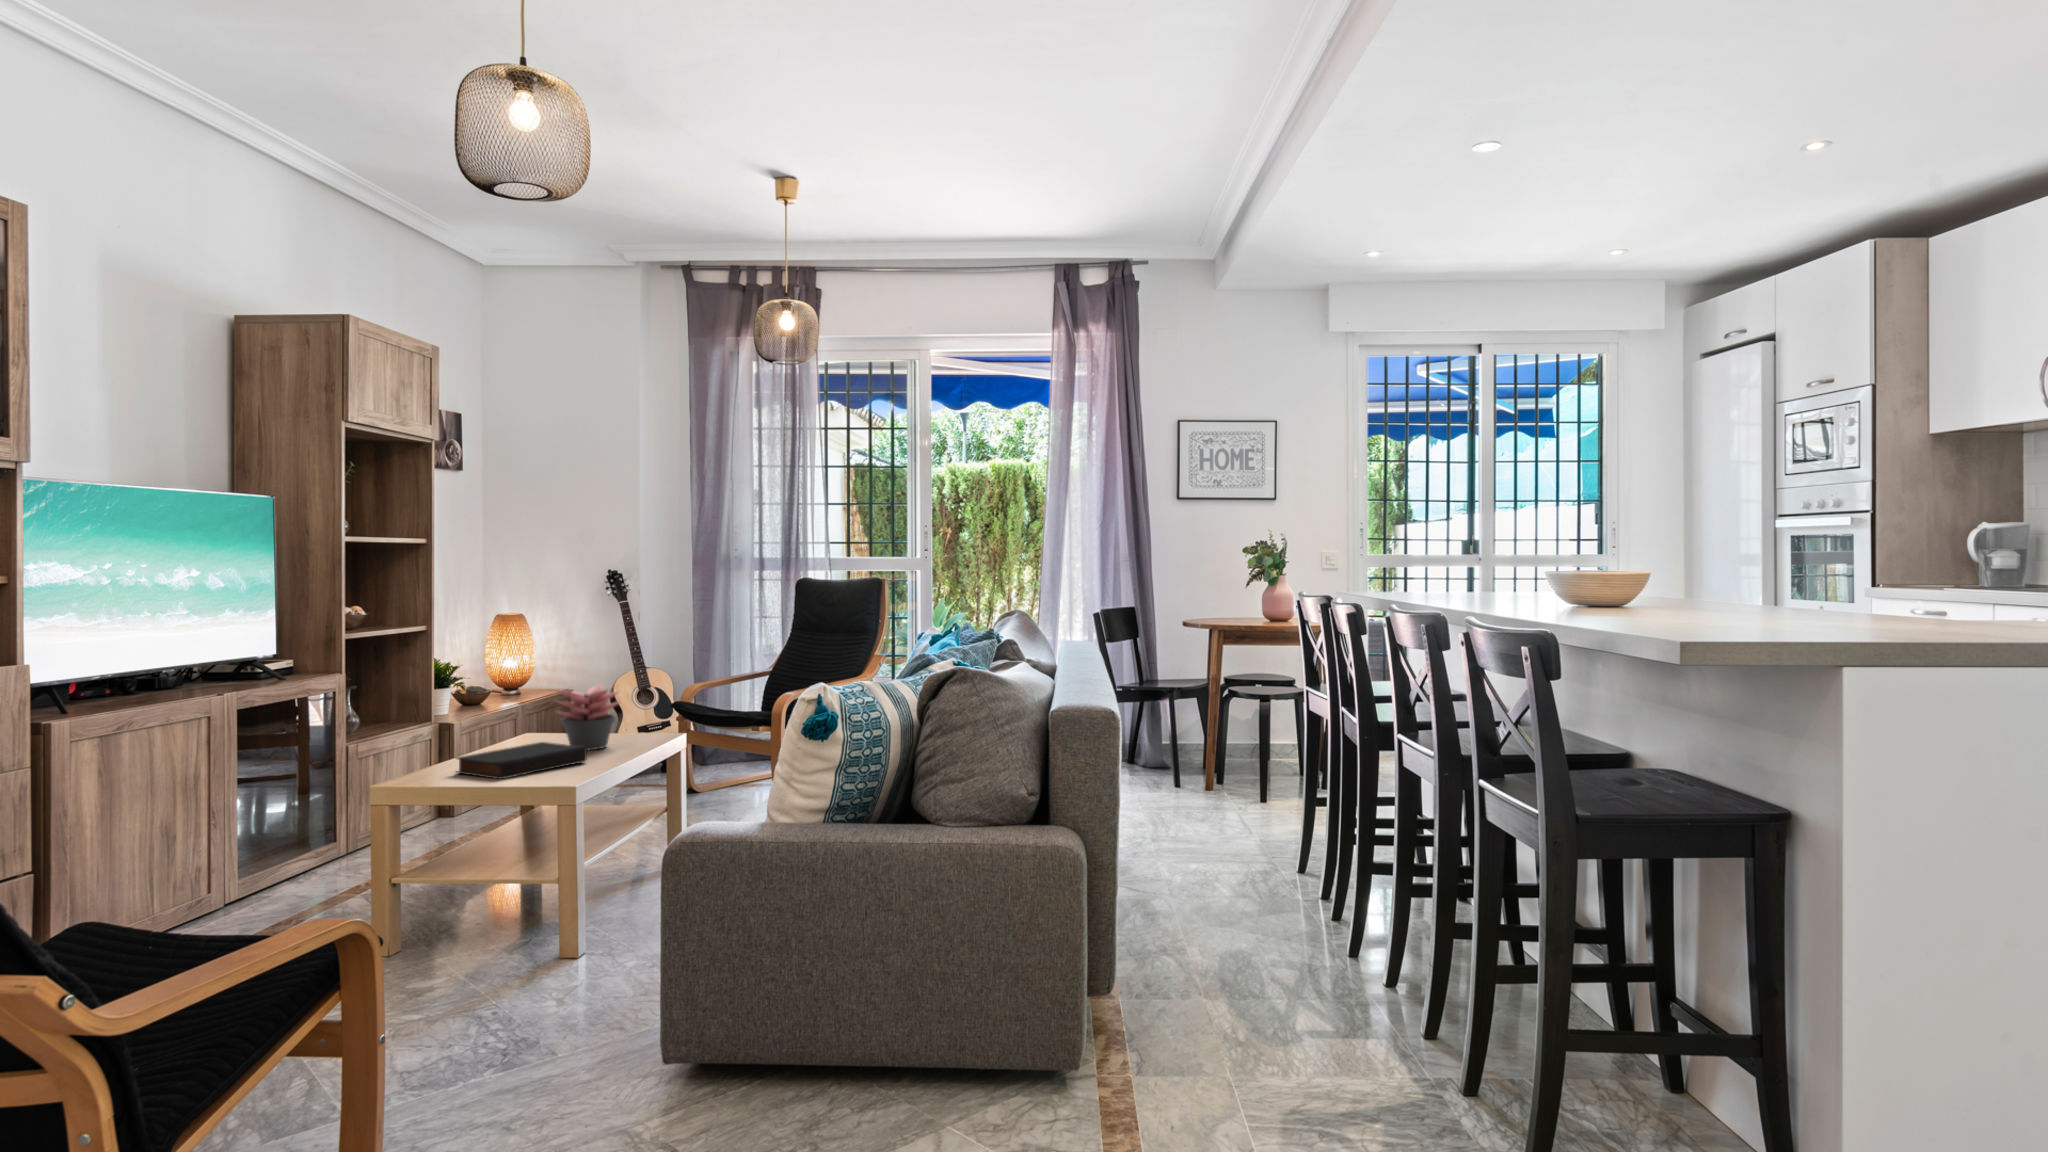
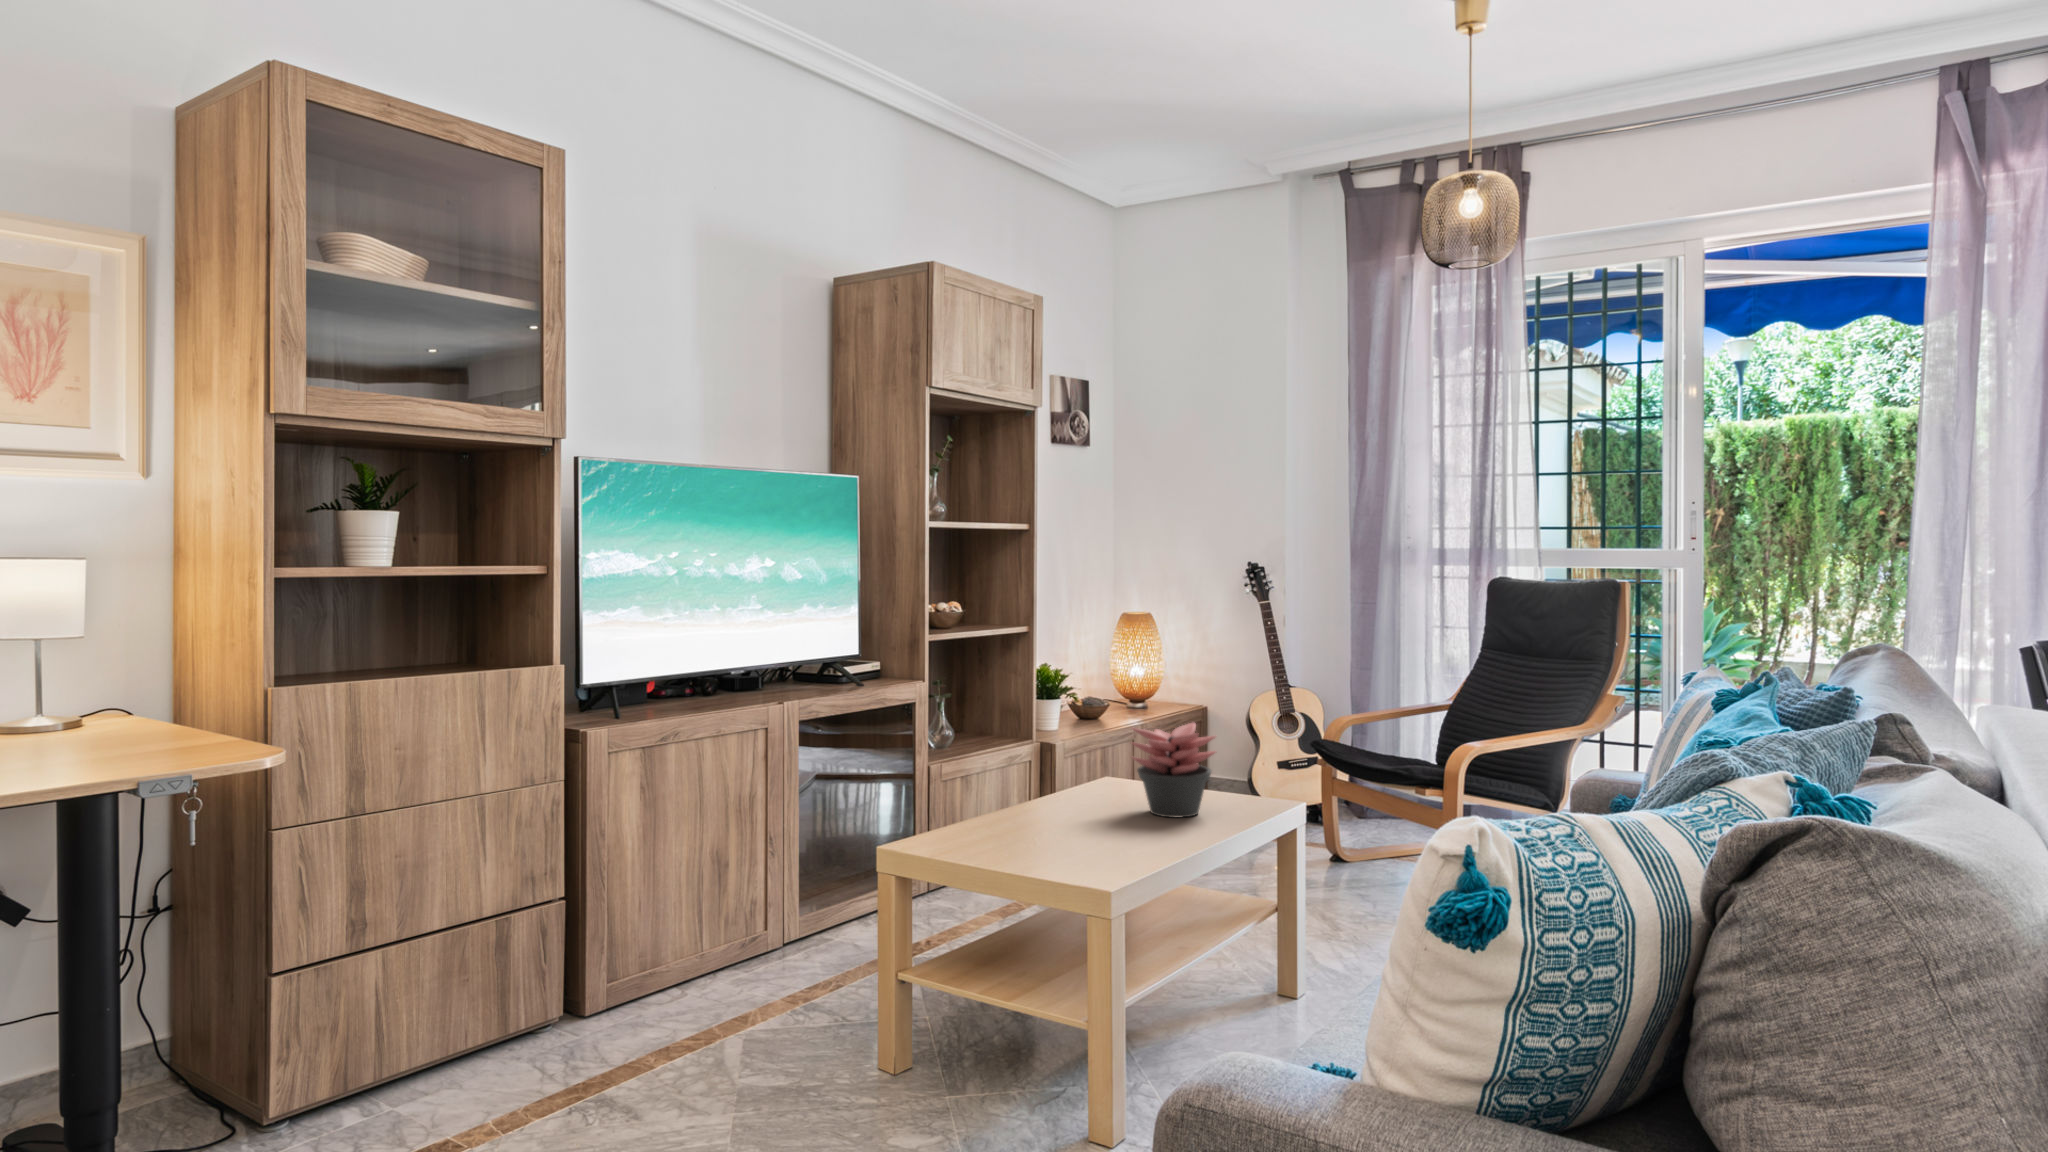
book: present [456,742,587,779] -> none [986,802,1158,861]

